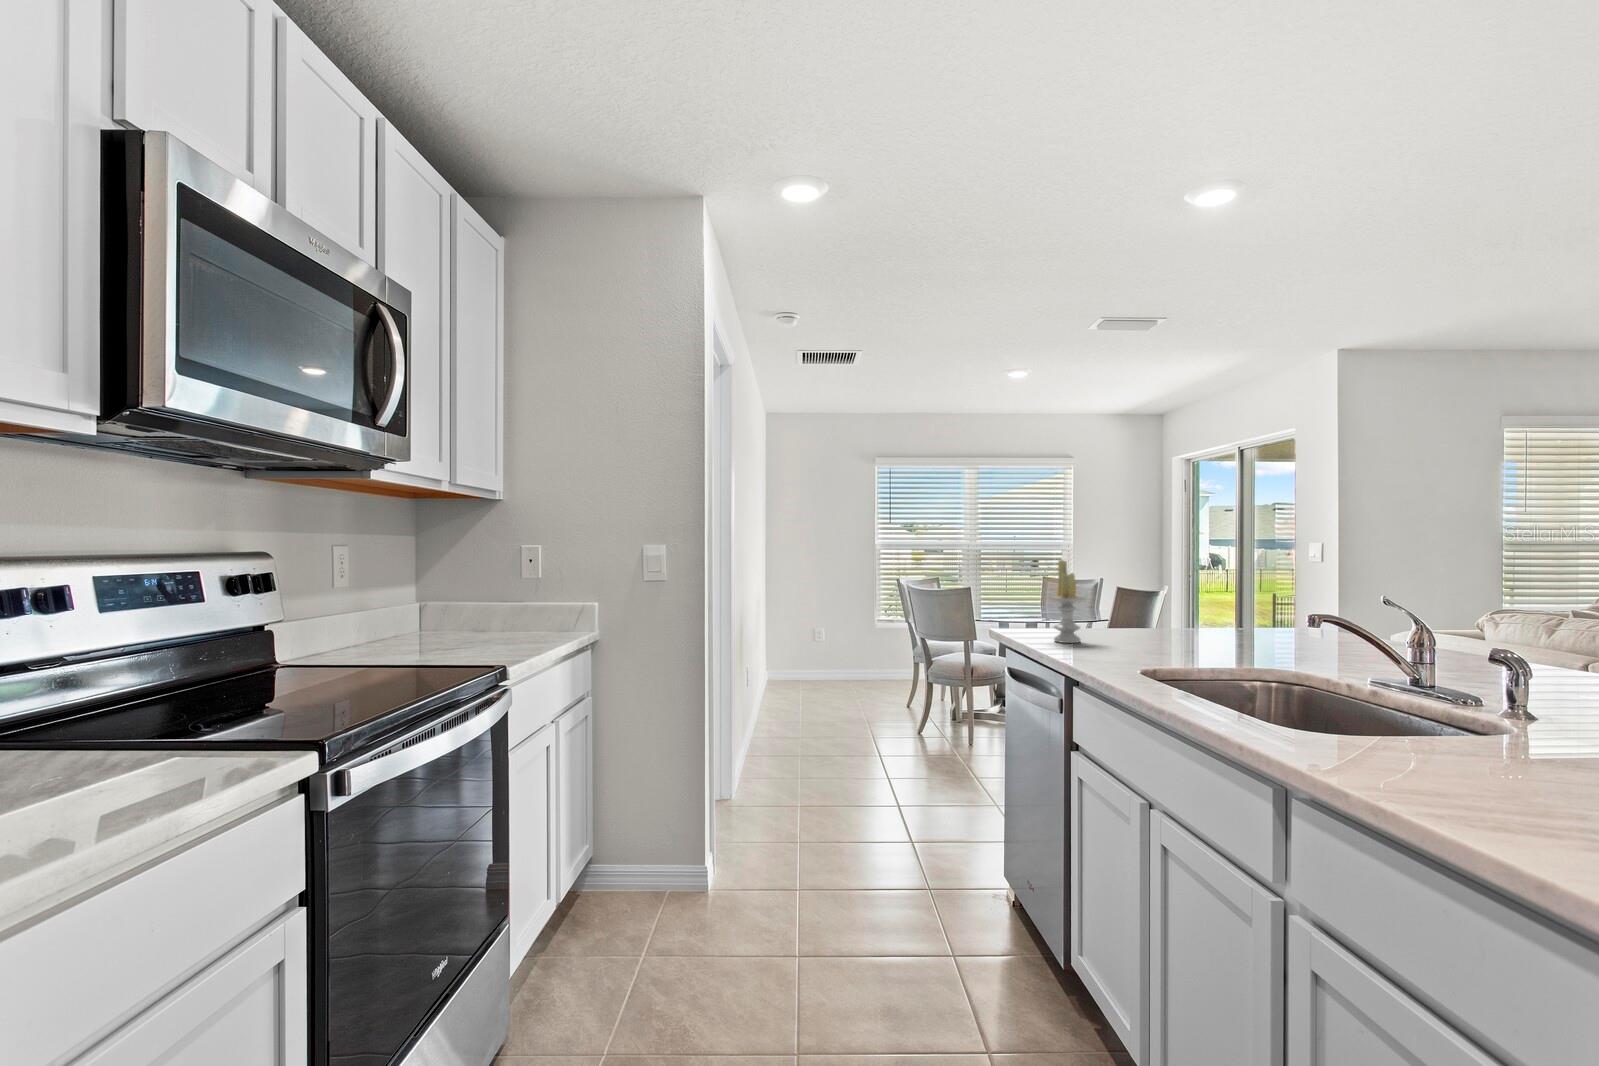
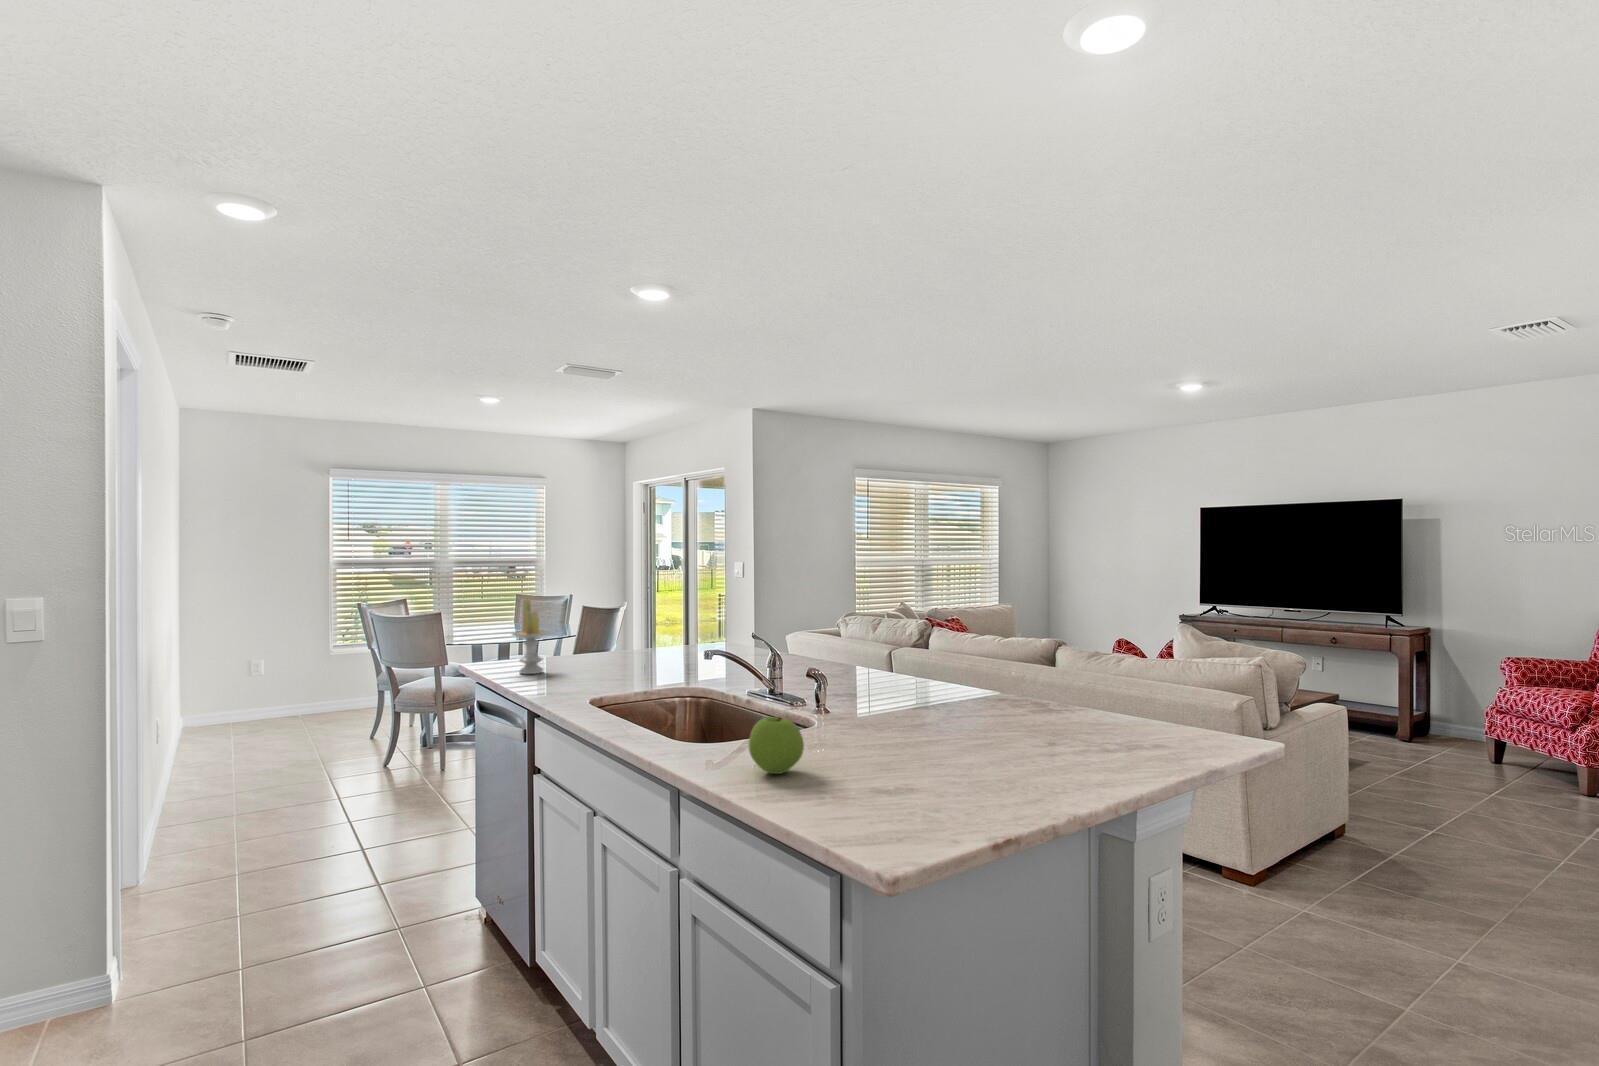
apple: none [1415,700,1525,790] -> present [749,717,804,774]

